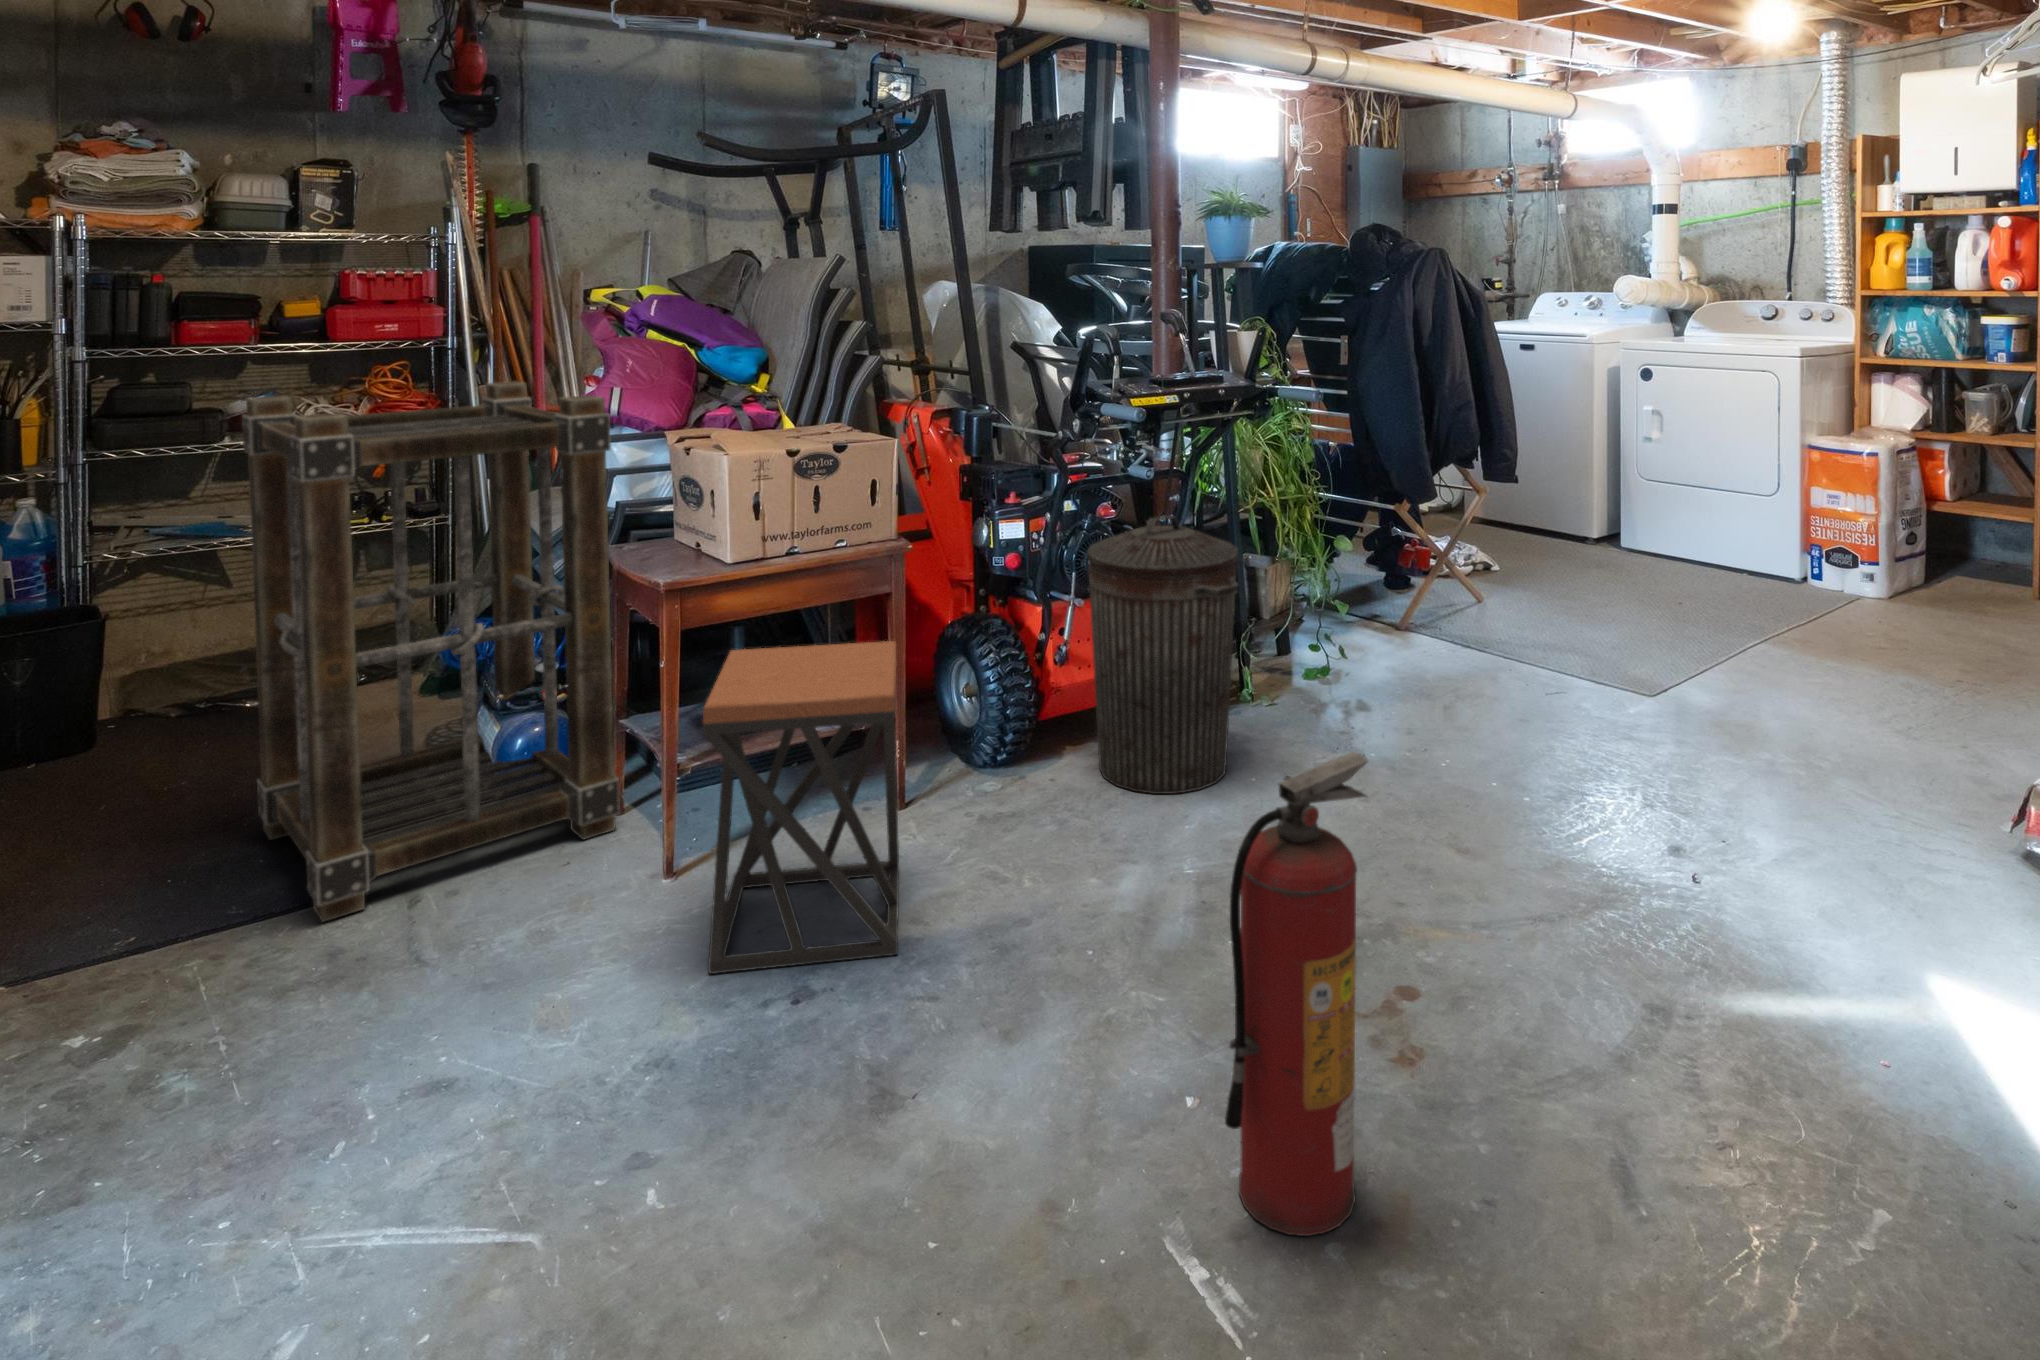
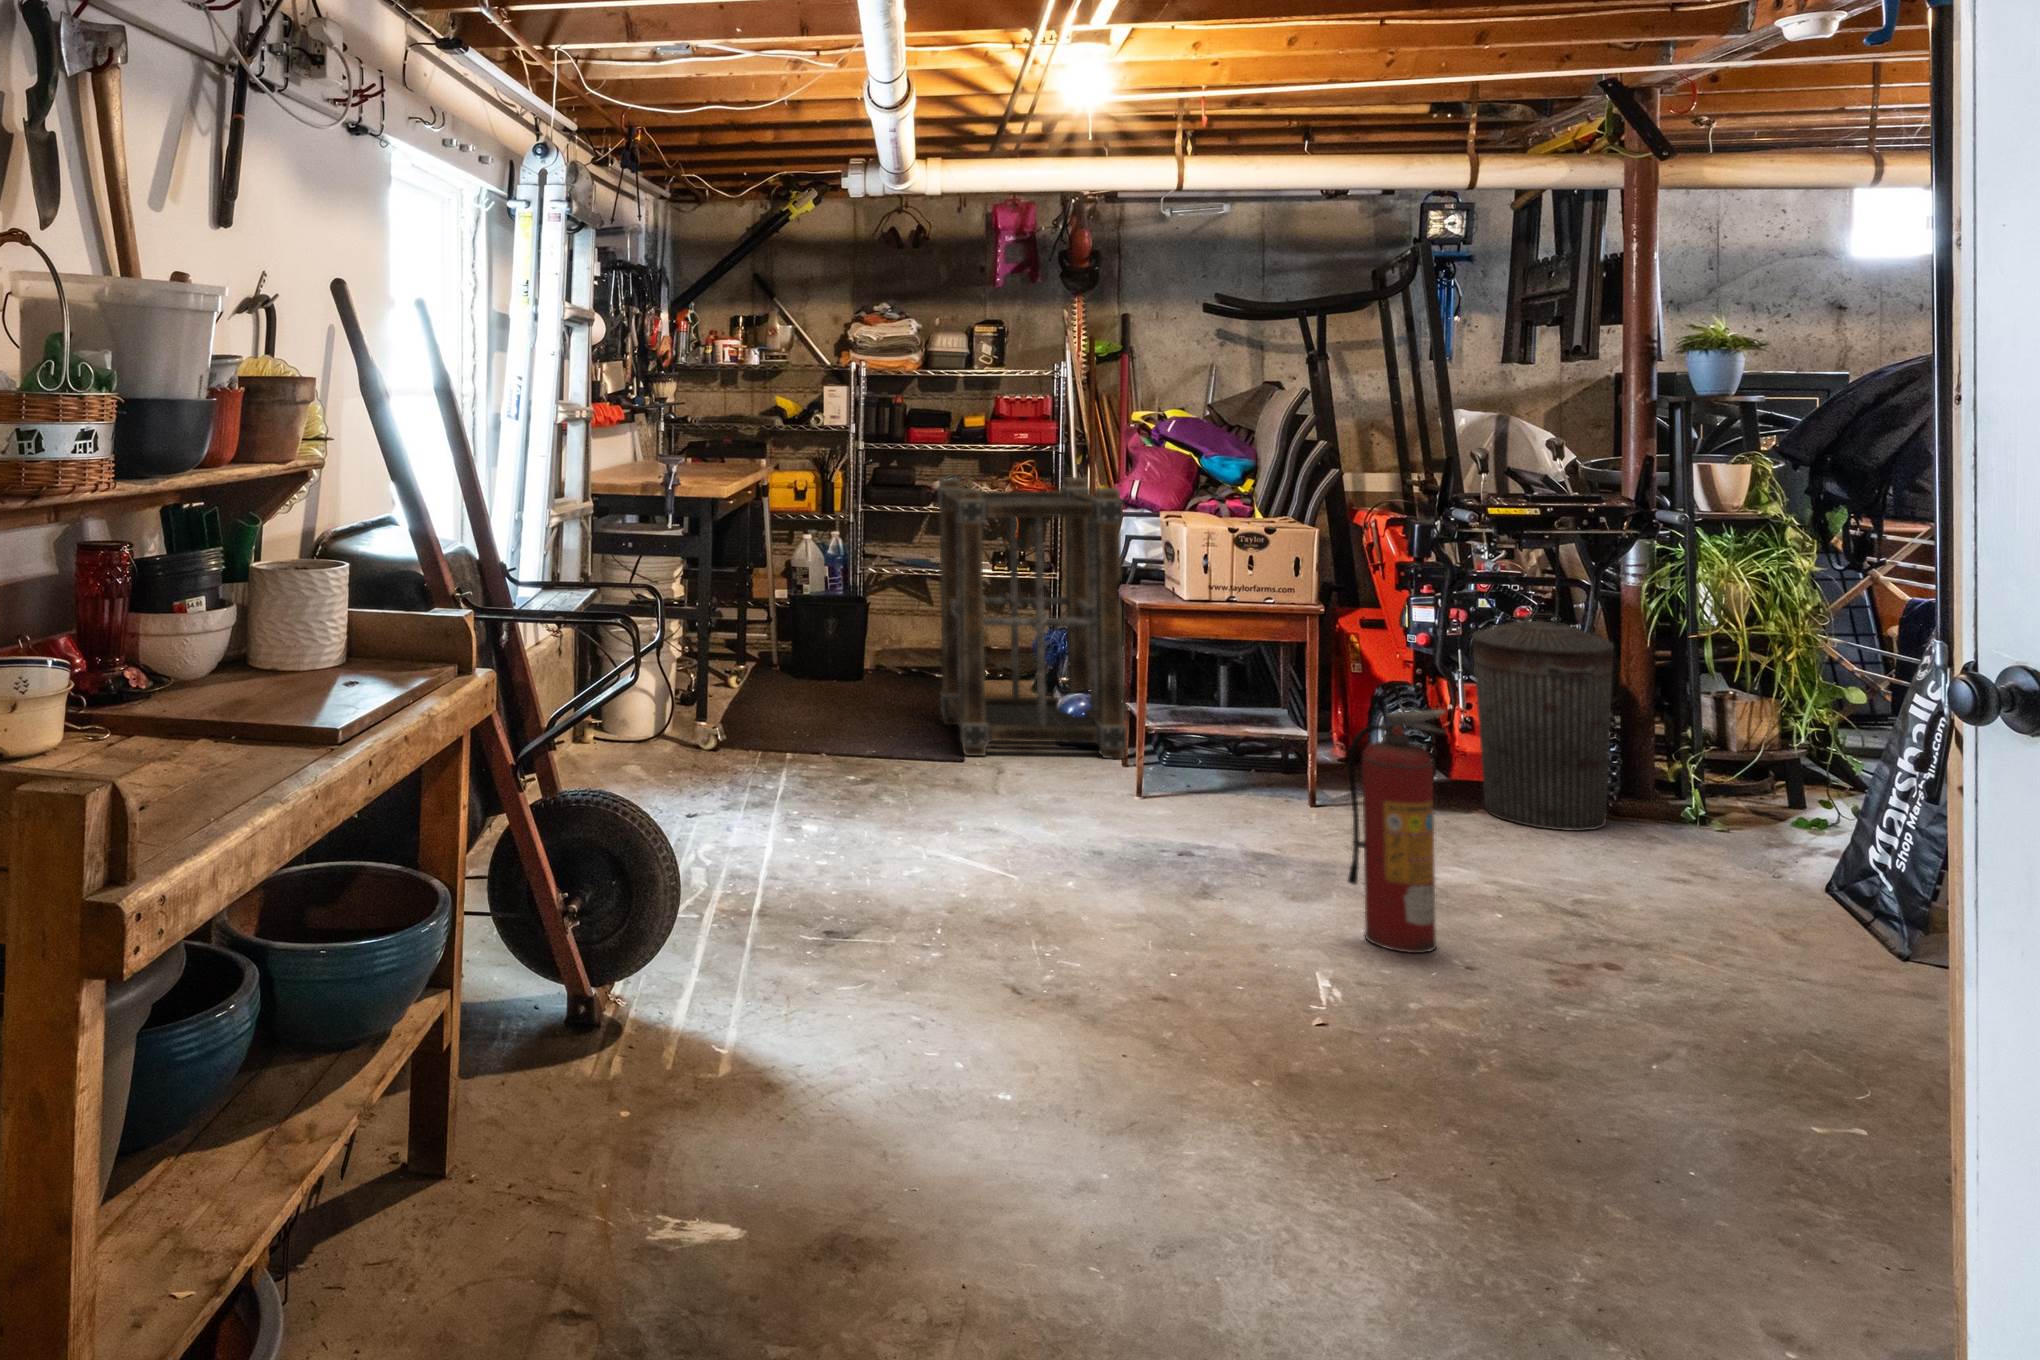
stool: present [703,641,899,974] -> none [1143,646,1286,834]

